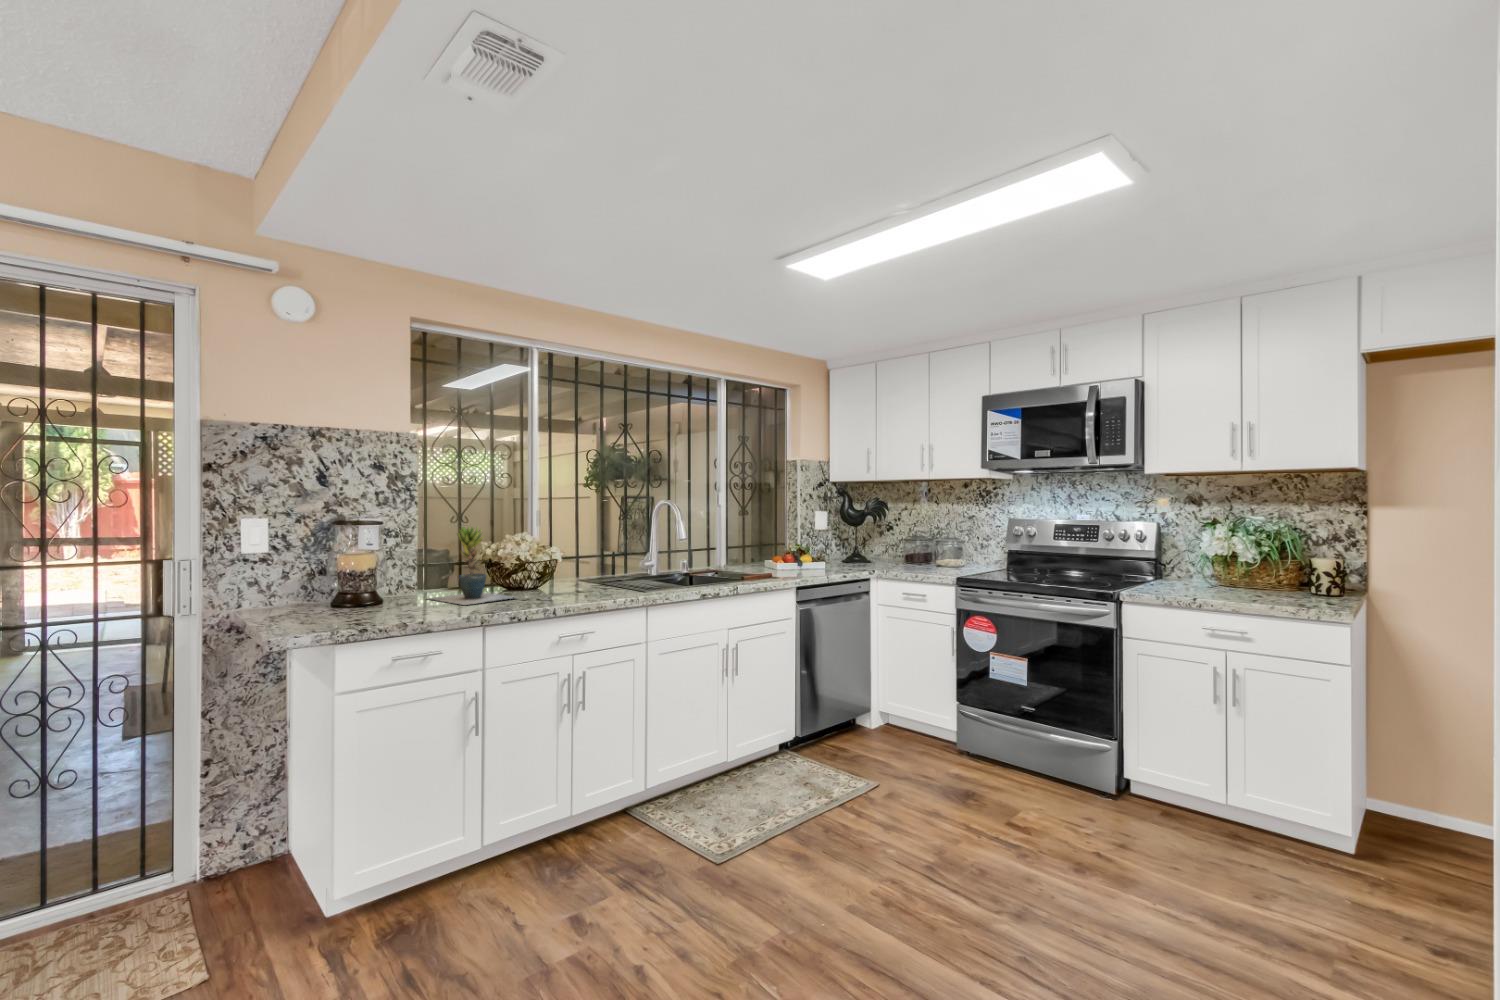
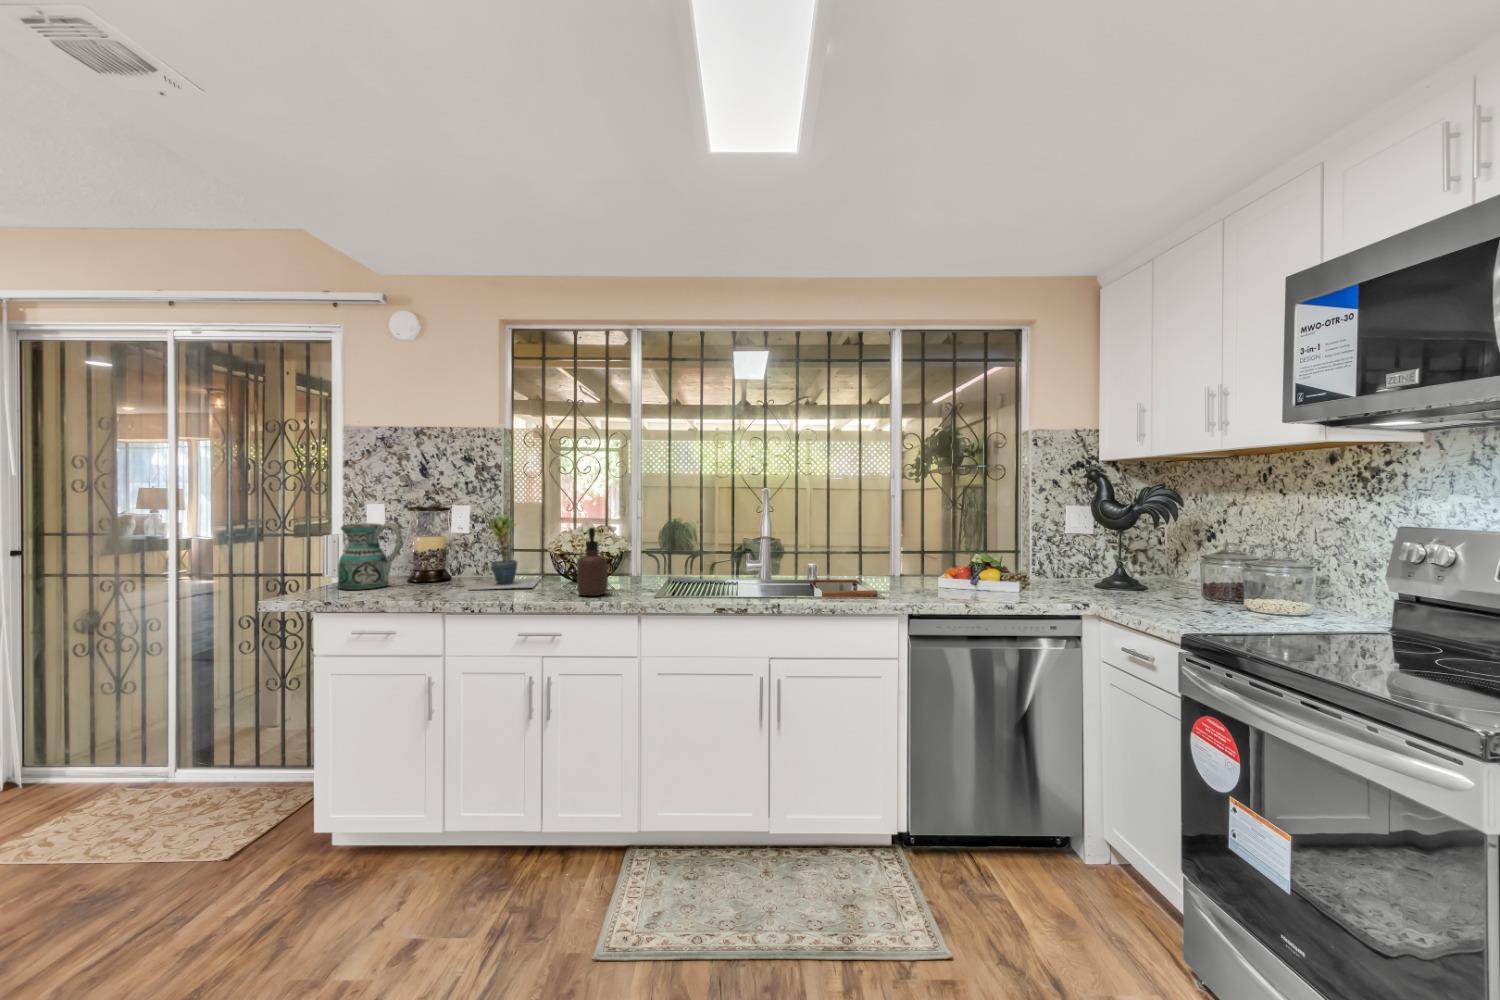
soap dispenser: none [578,535,605,598] -> present [577,528,607,596]
ceramic pitcher: none [299,539,378,620] -> present [338,523,403,590]

